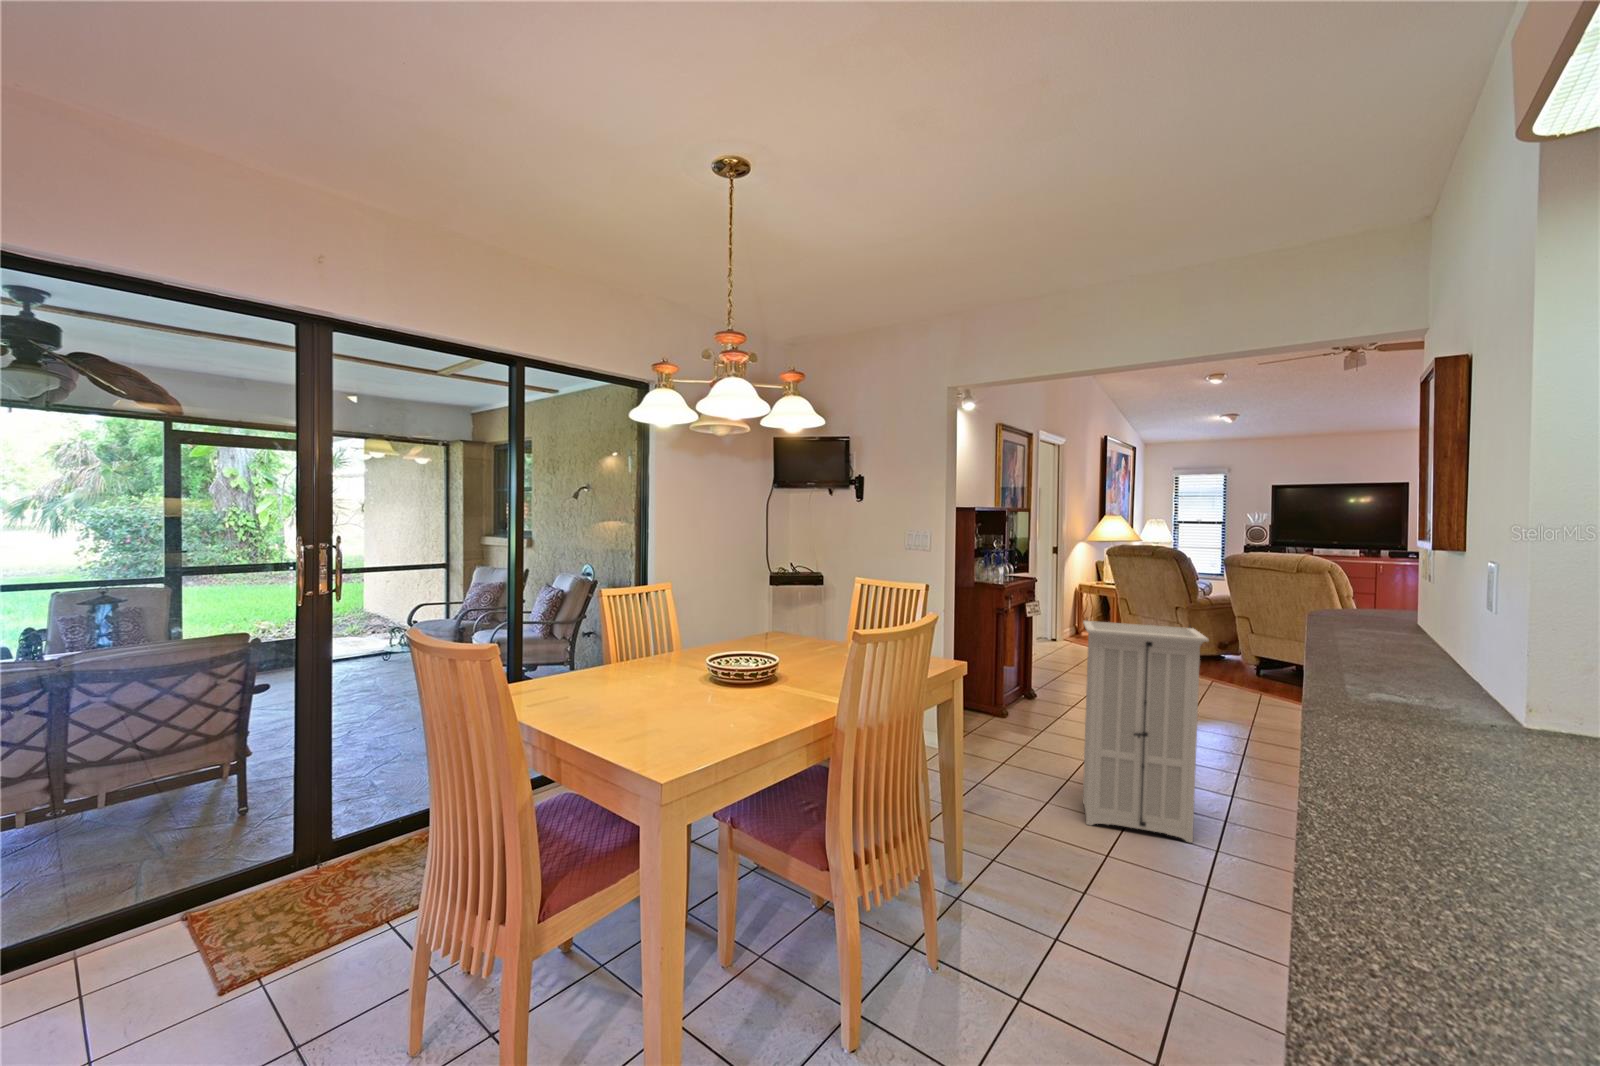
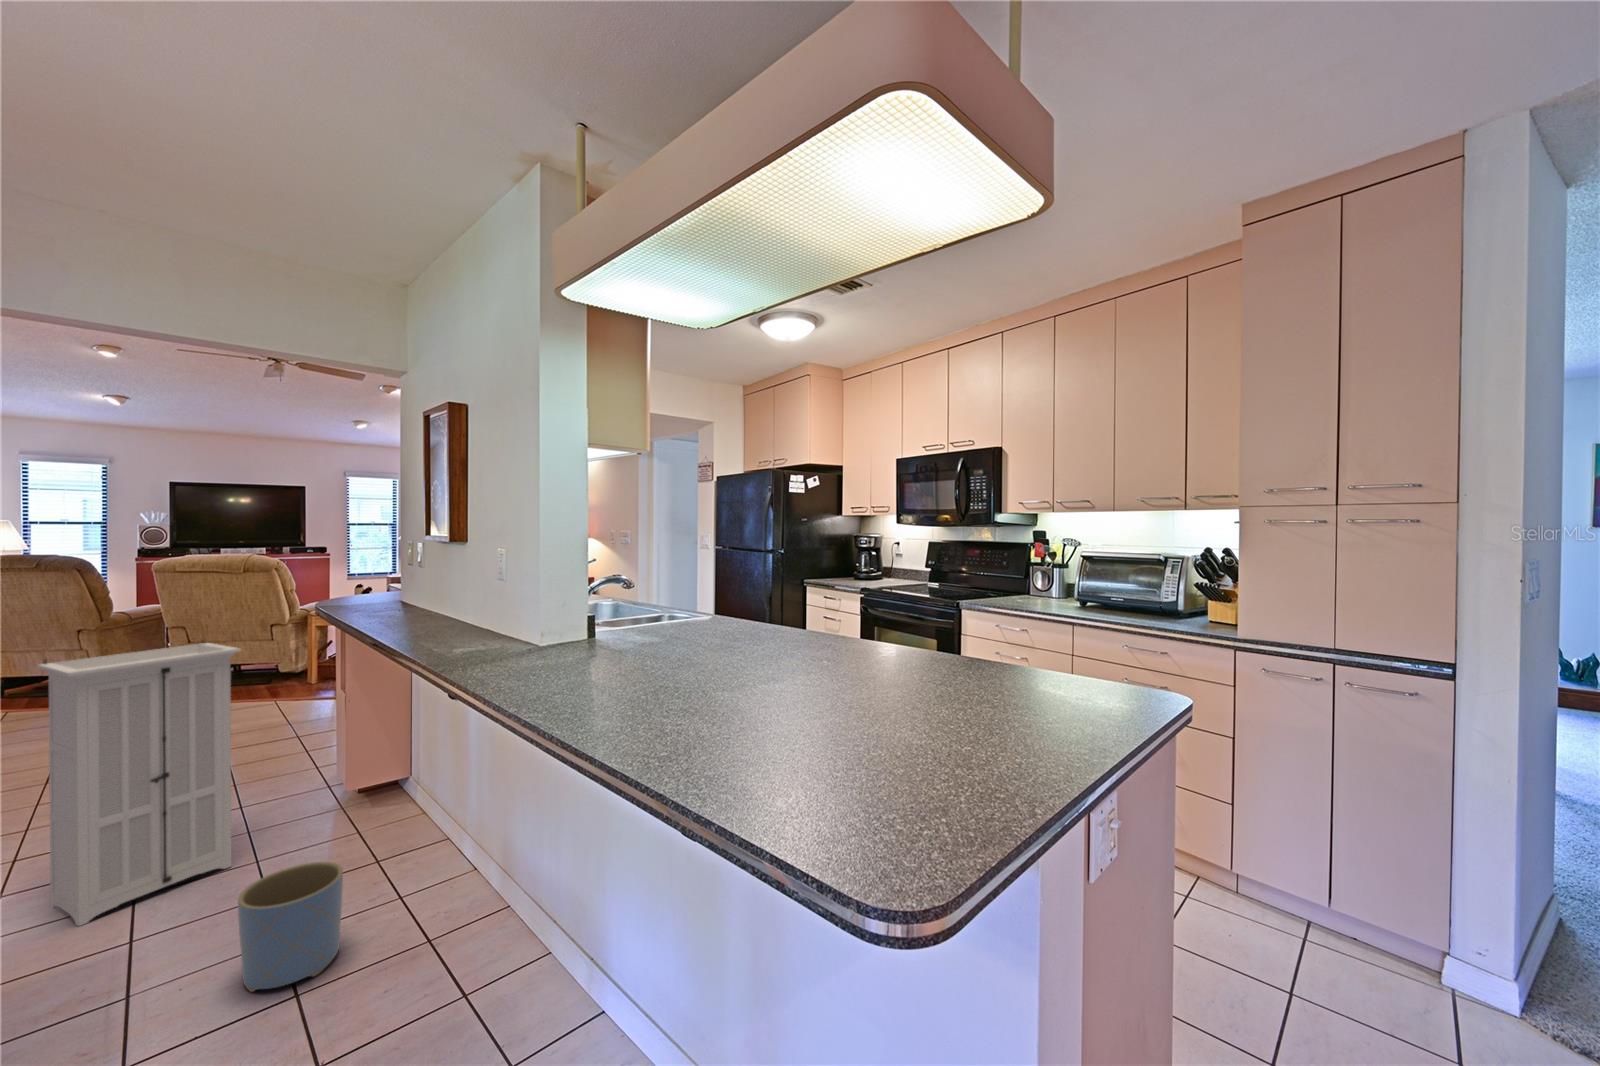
planter: none [1140,860,1237,991] -> present [238,862,343,992]

